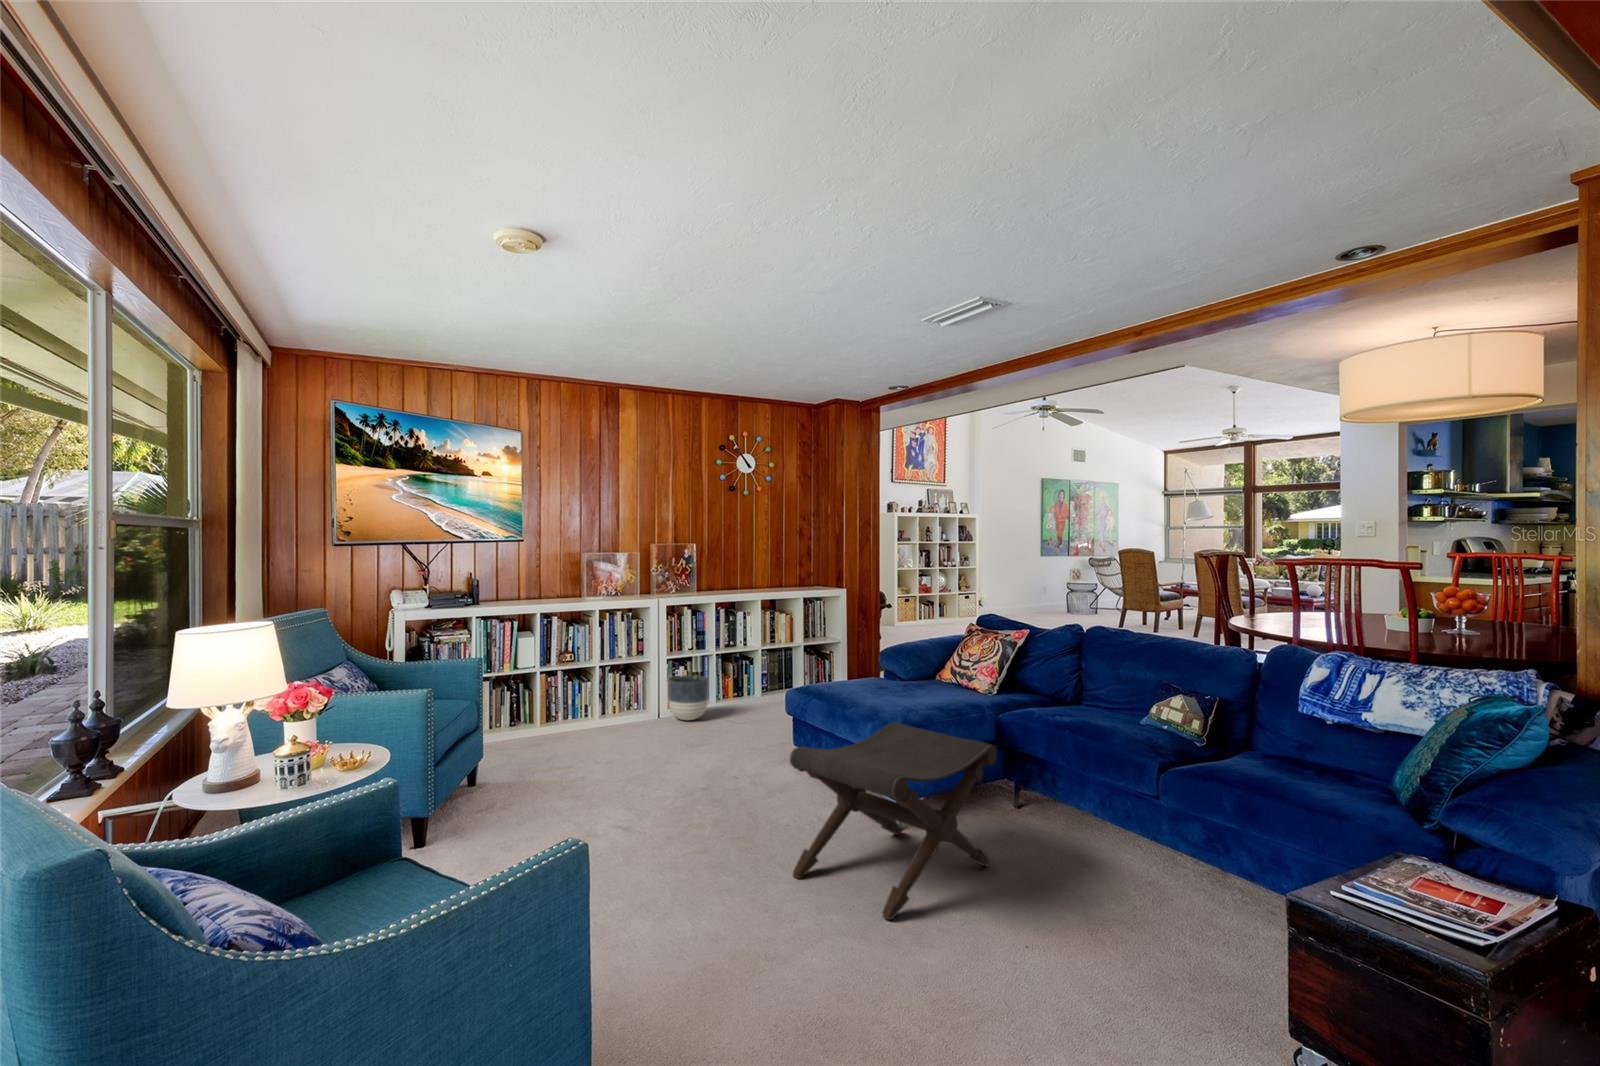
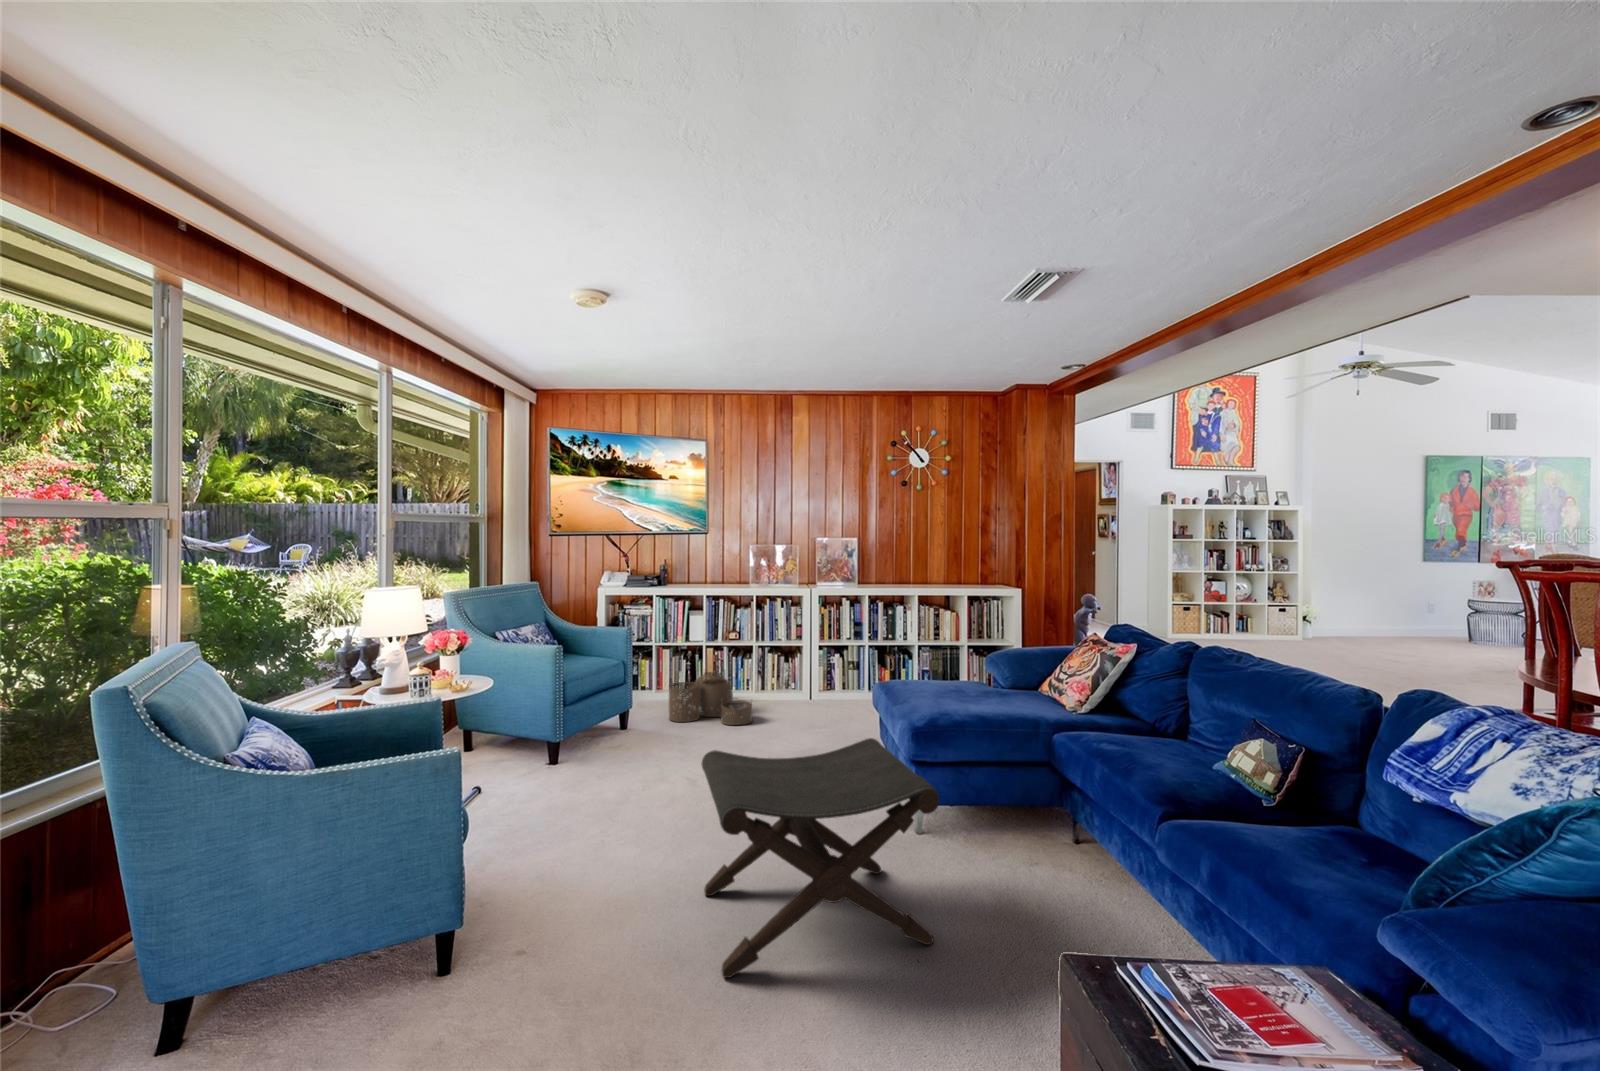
planter: present [668,675,709,720] -> none [817,663,855,707]
woven basket: none [529,695,629,755] -> present [669,672,752,725]

